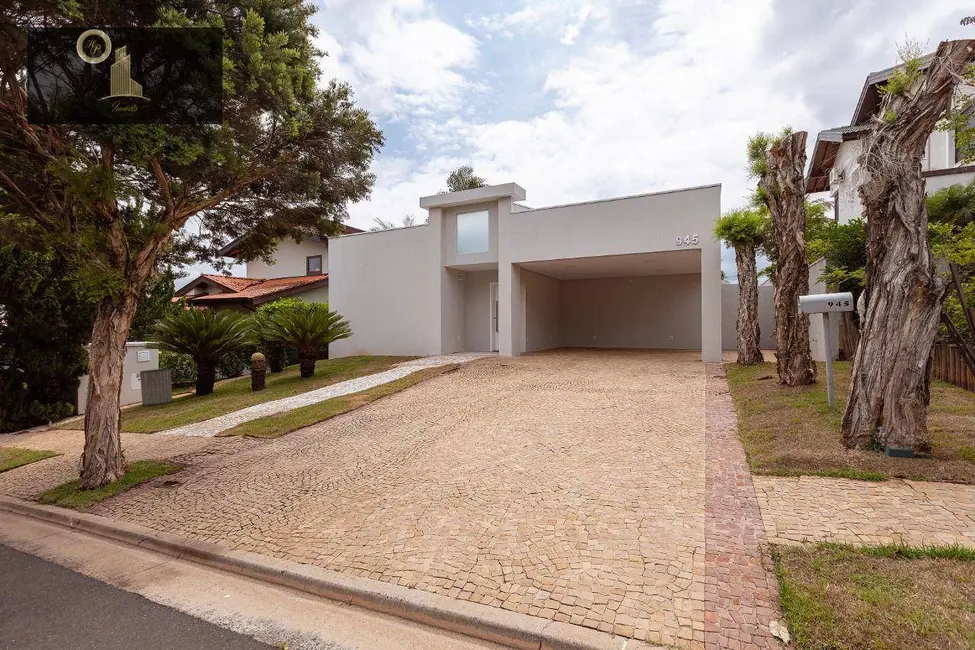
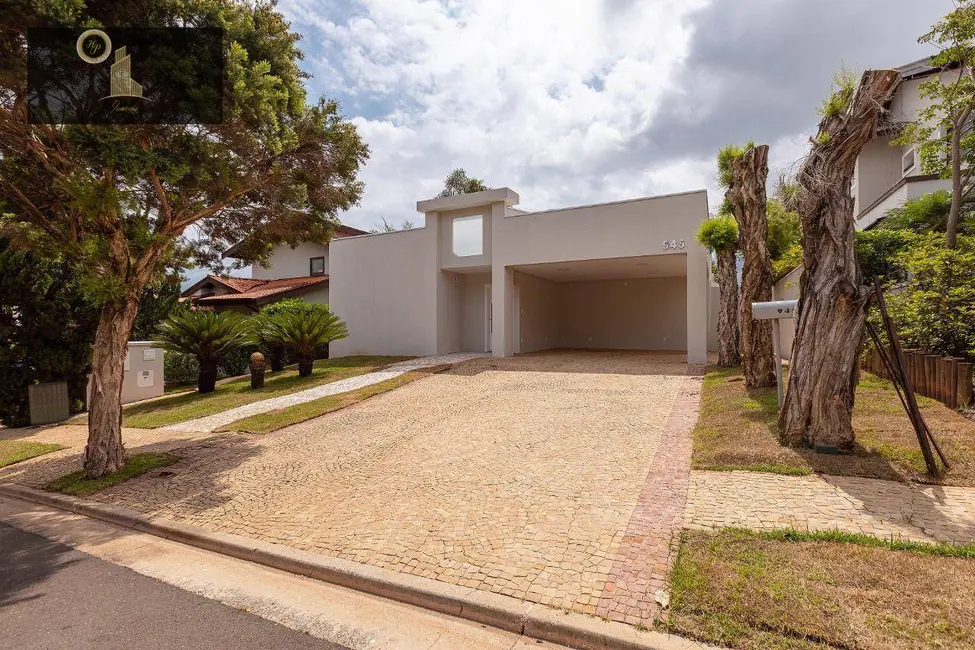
trash can: present [140,369,172,406] -> present [28,382,69,425]

